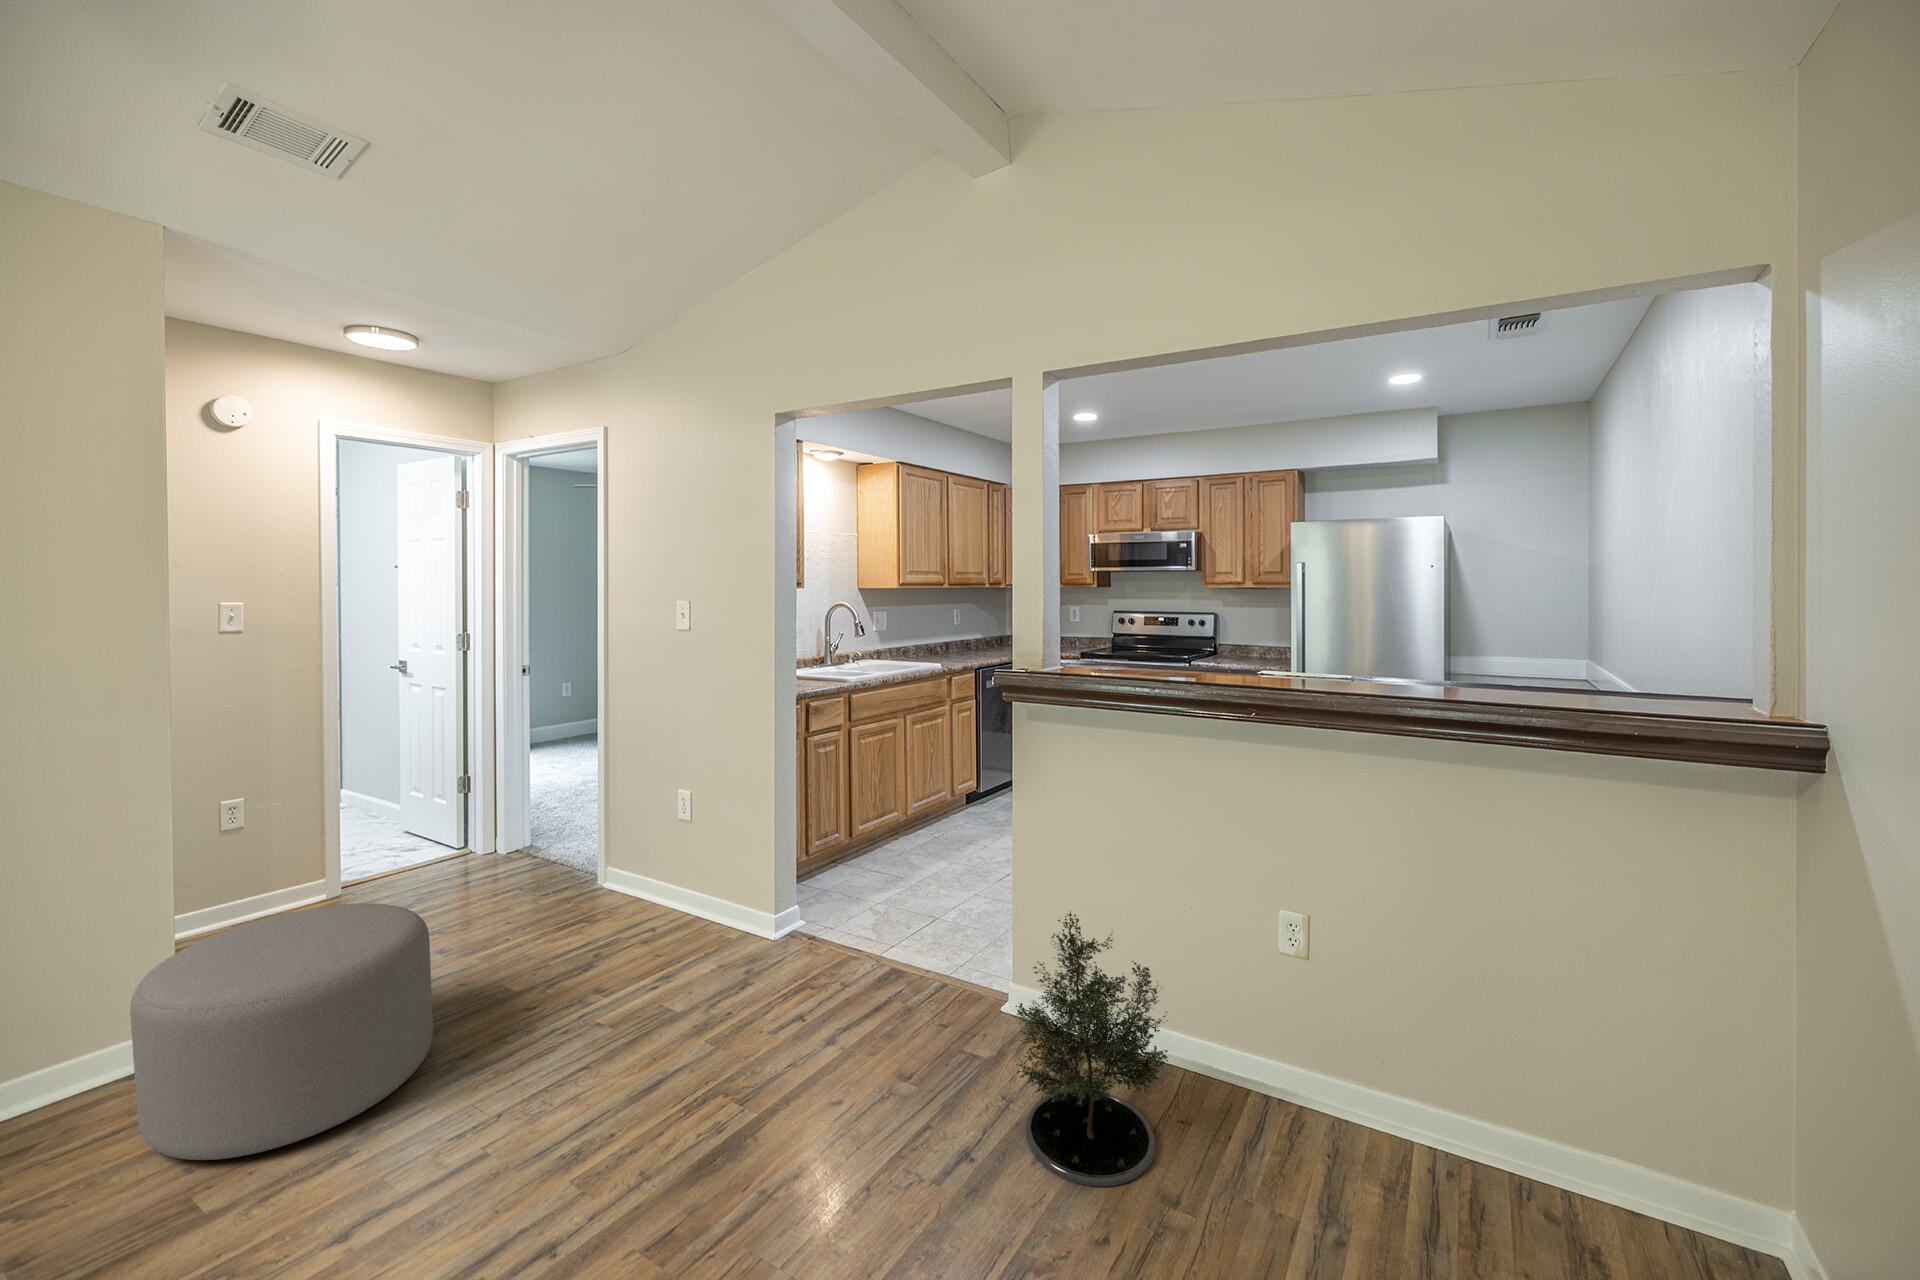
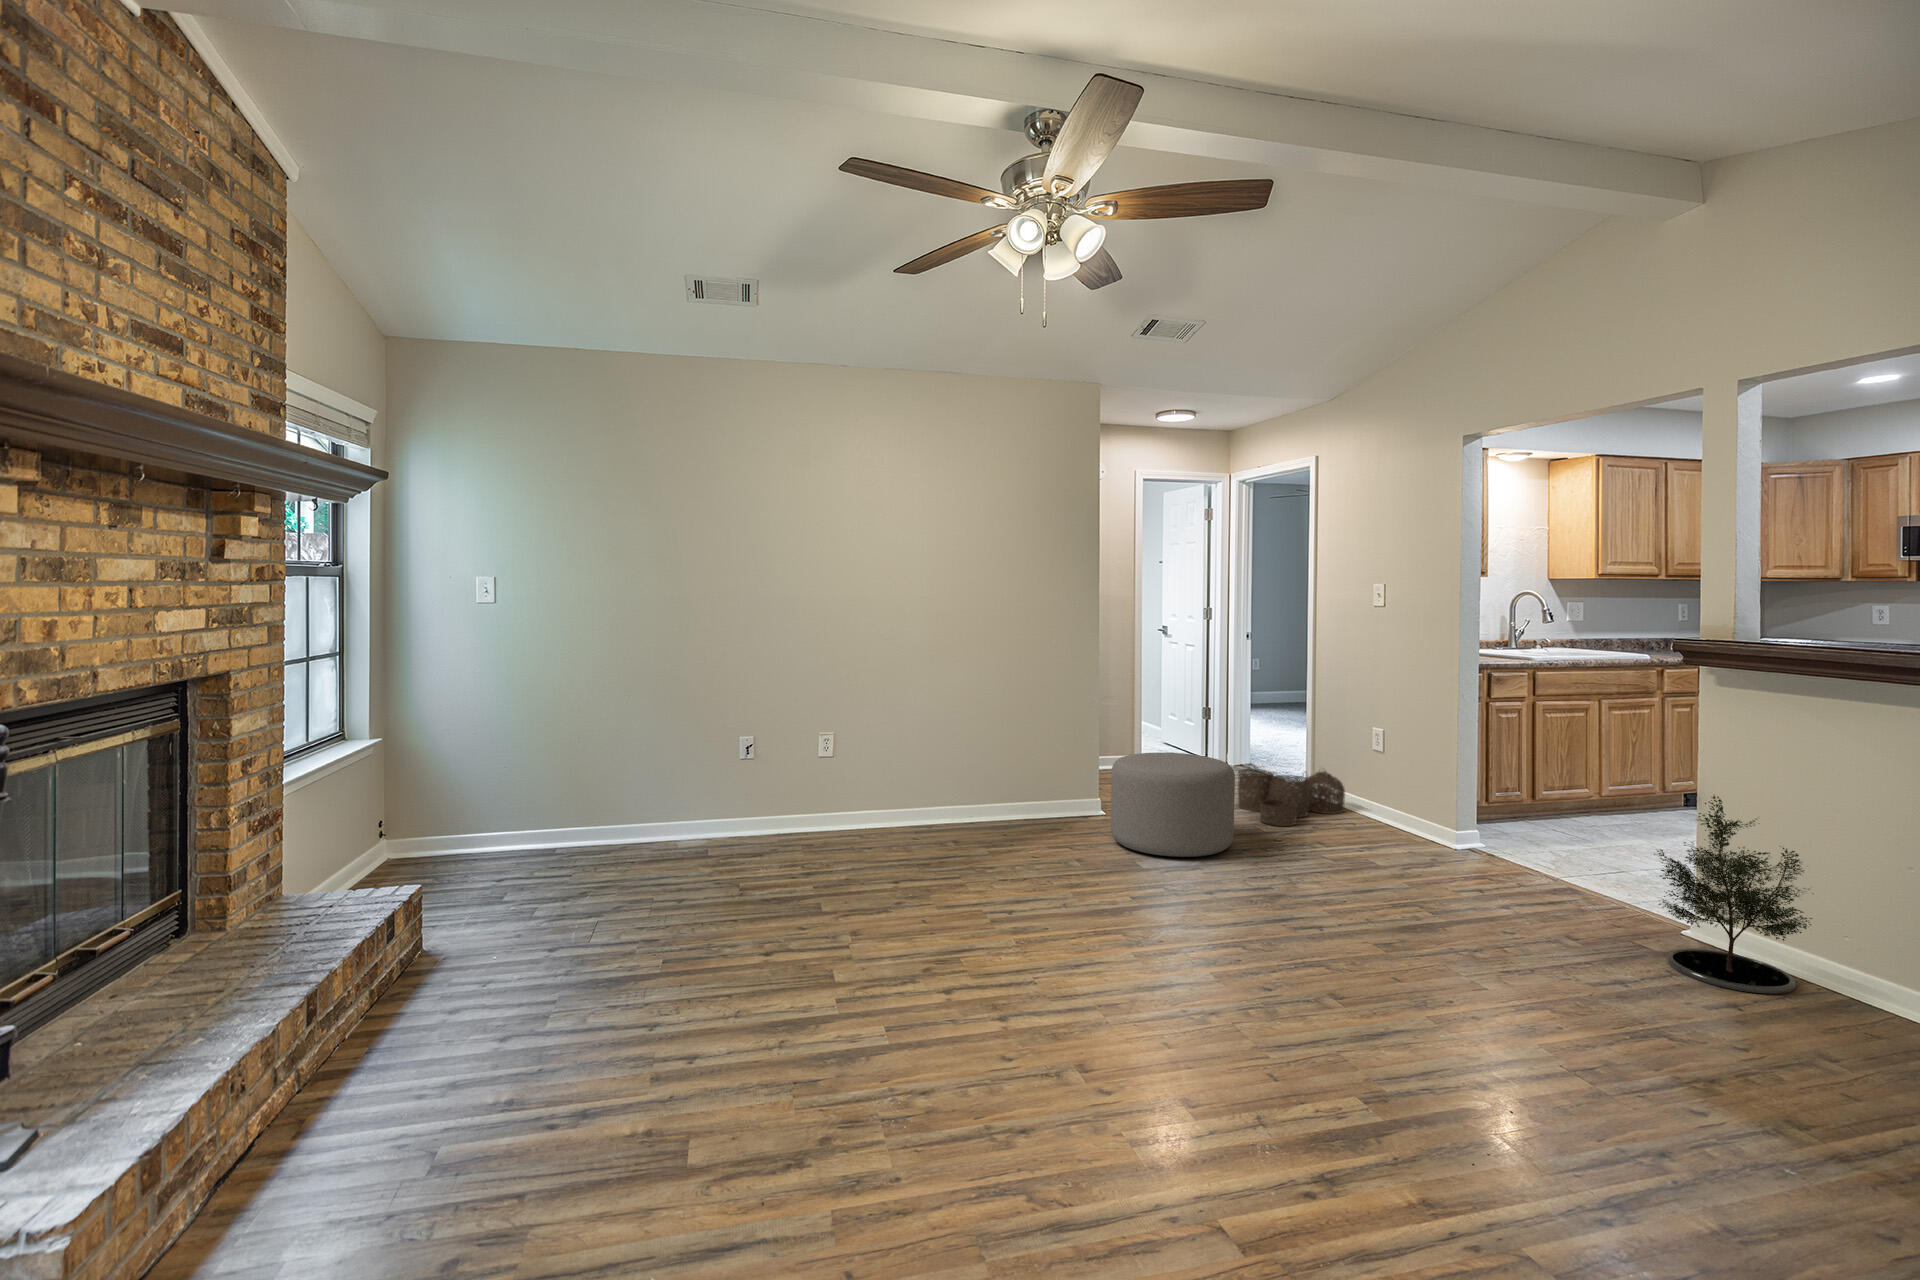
woven basket: none [486,844,647,963] -> present [1238,767,1345,826]

